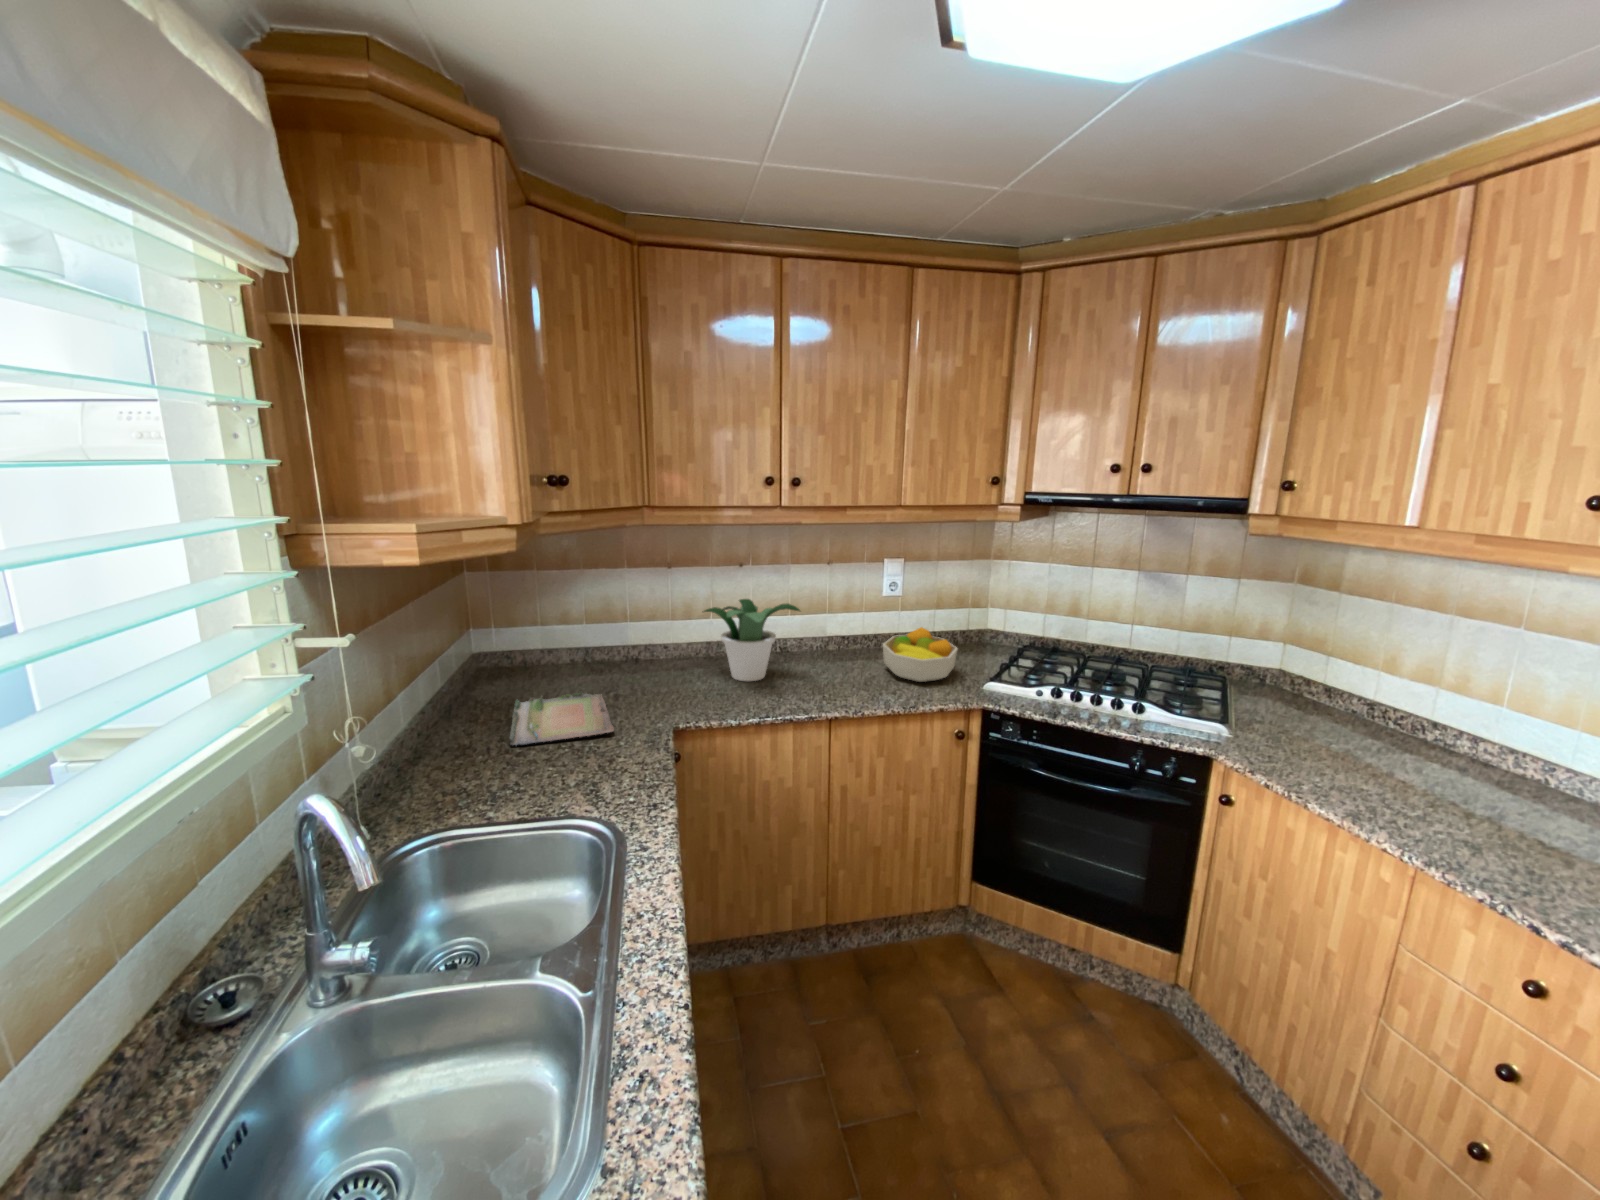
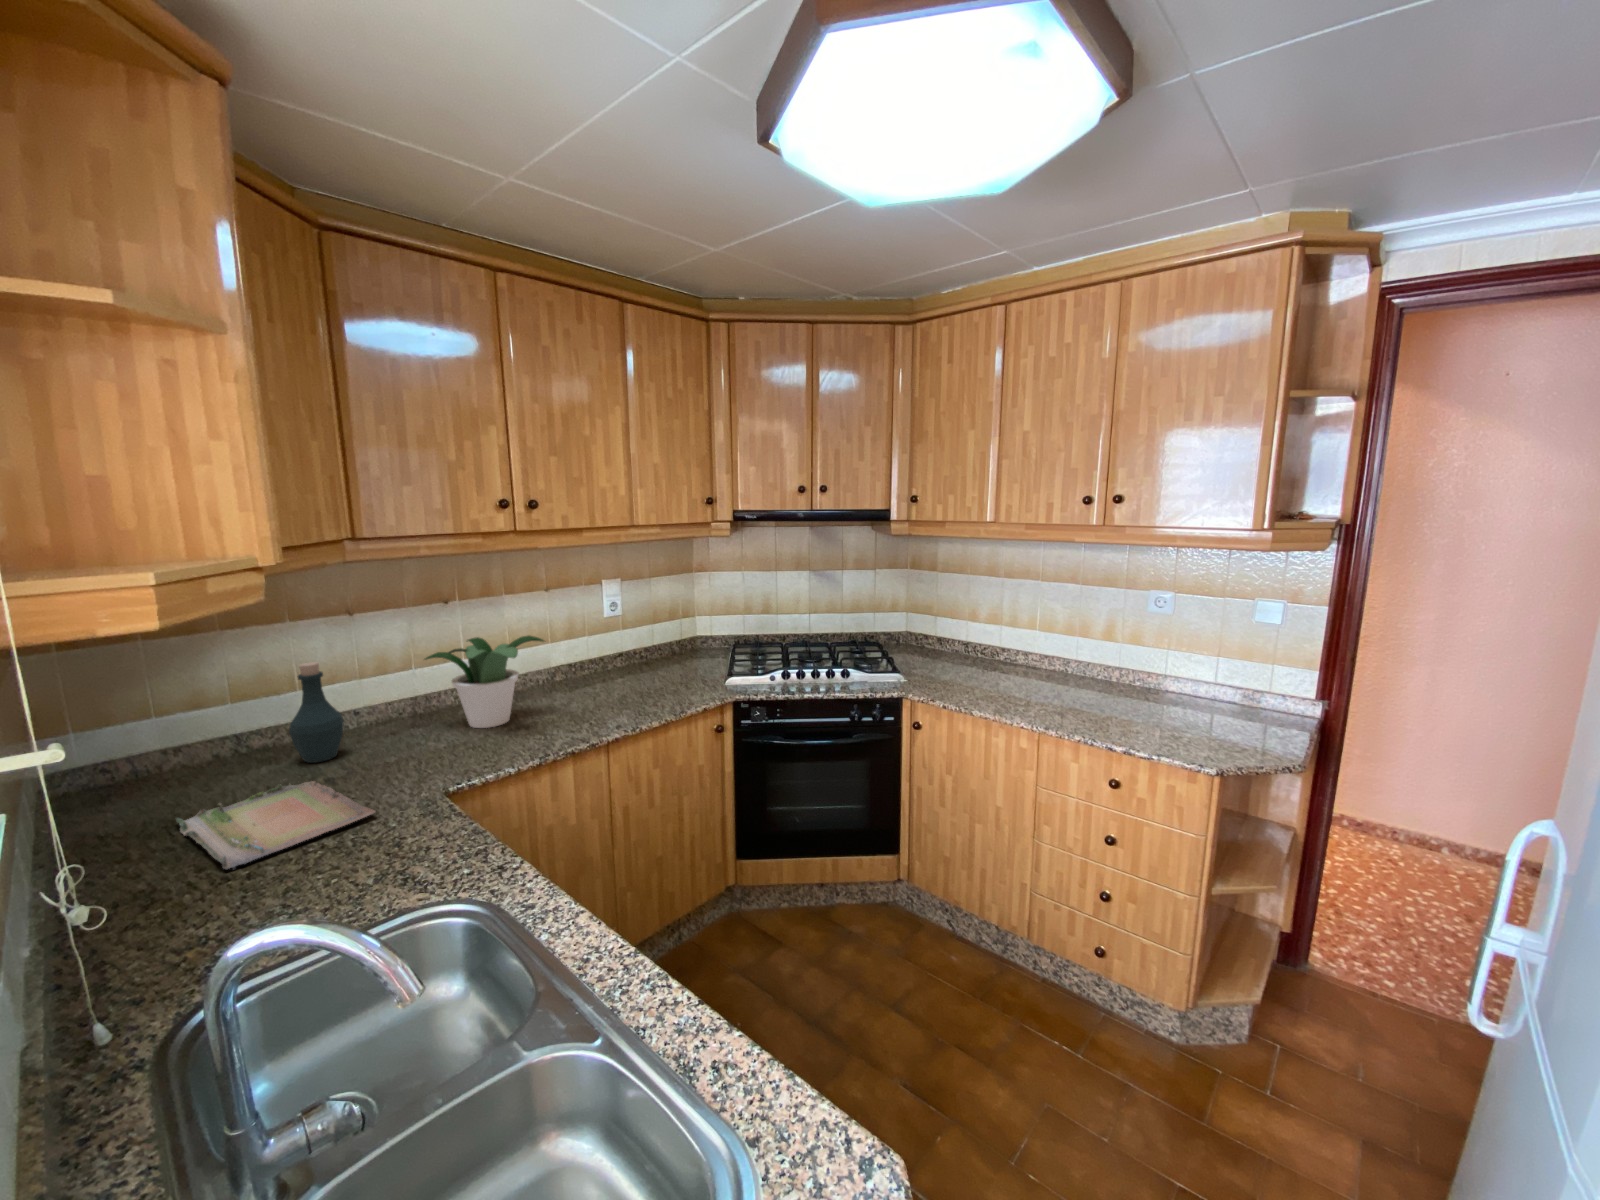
bottle: none [603,601,640,681] -> present [289,662,344,763]
fruit bowl: present [883,627,957,682] -> none [622,642,692,692]

